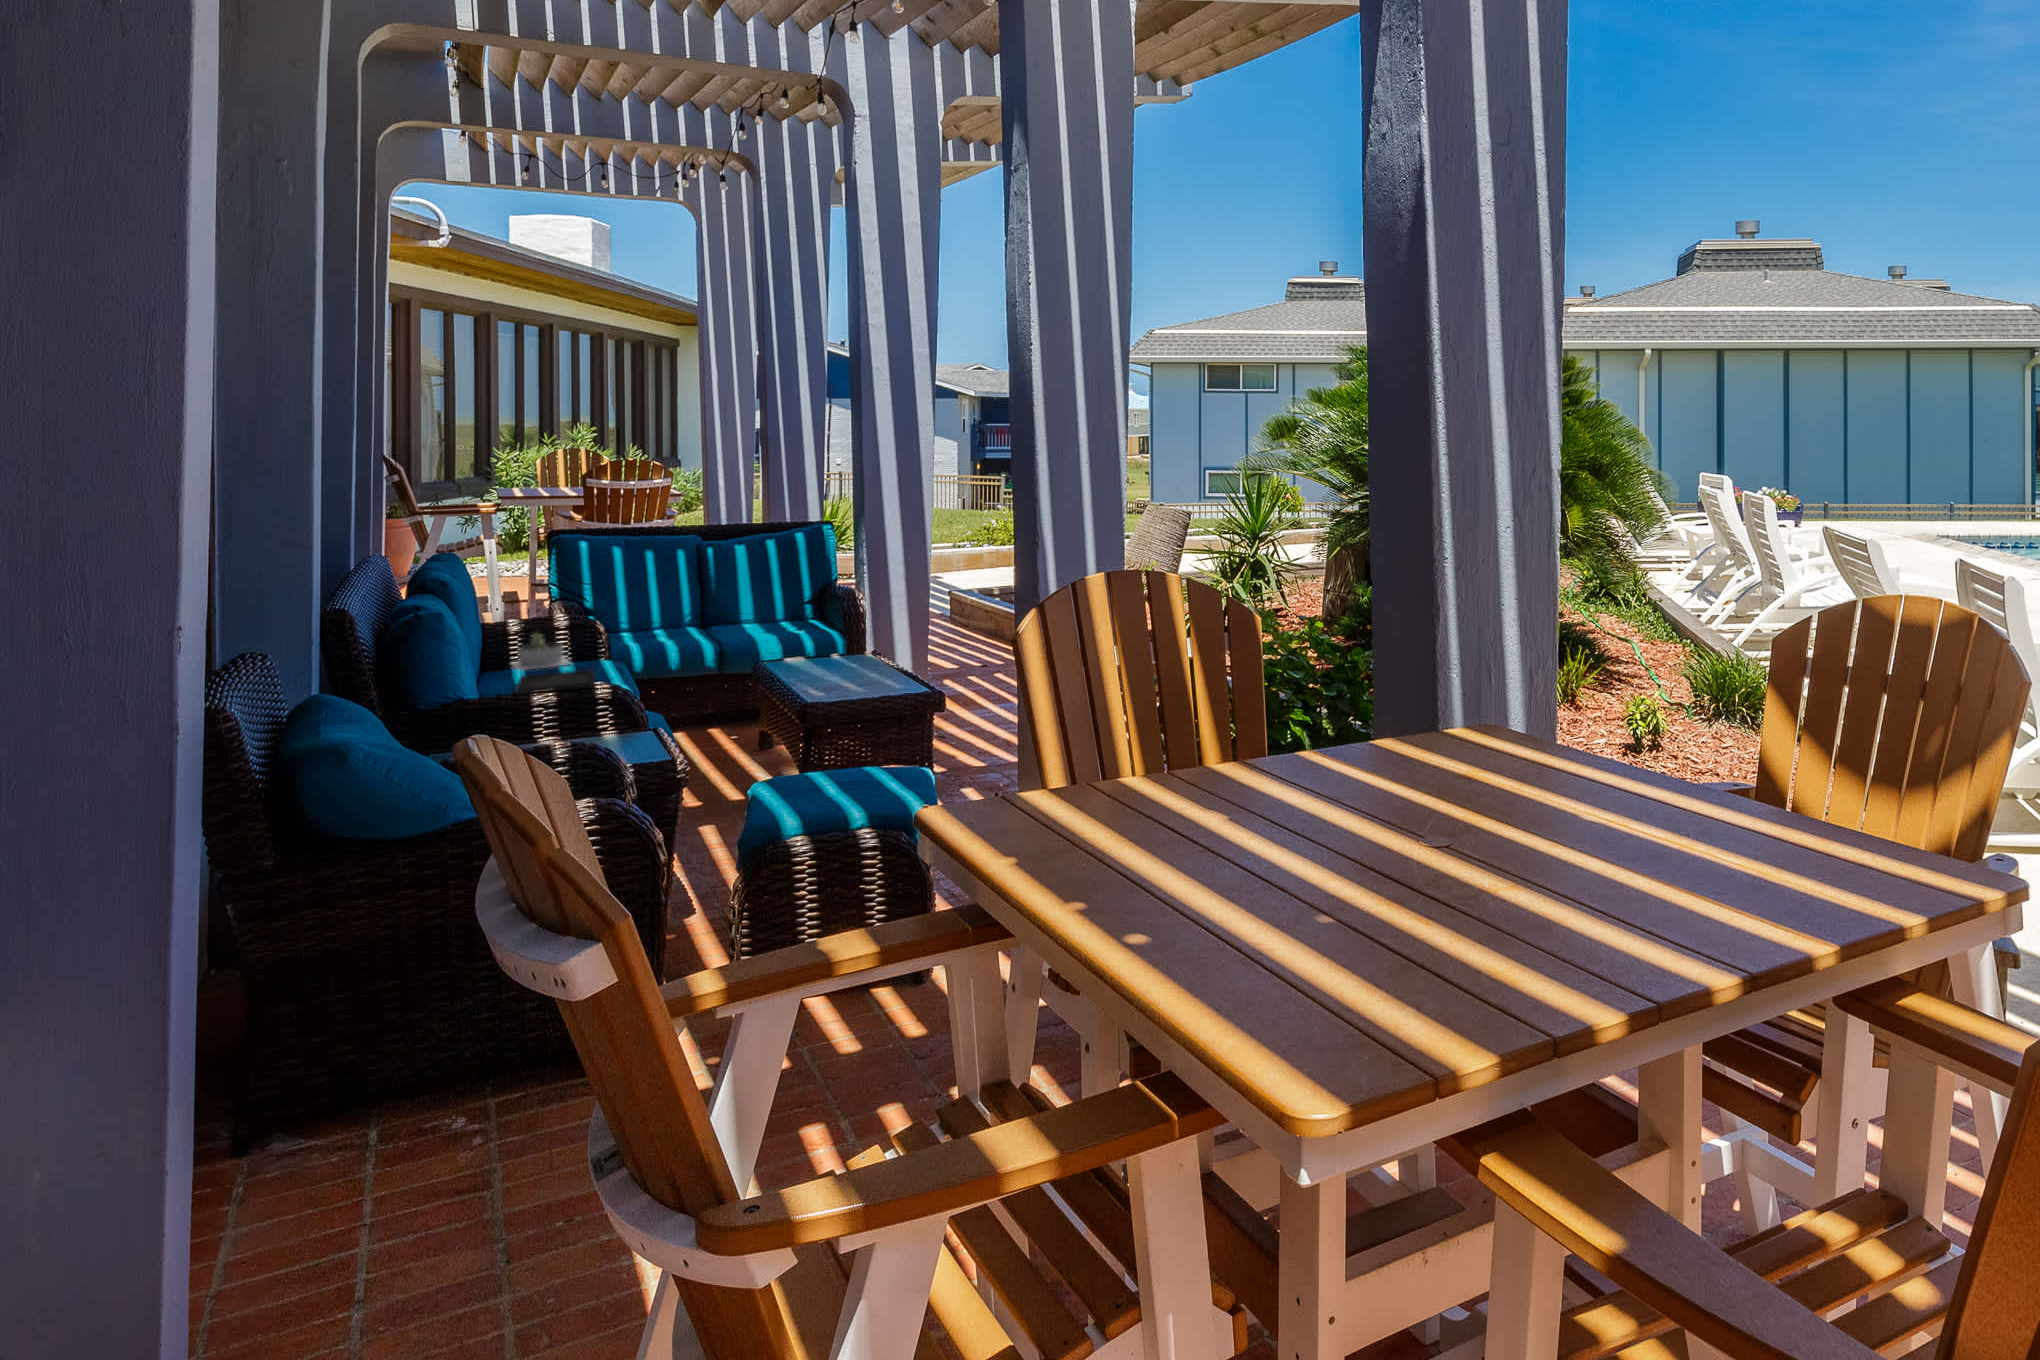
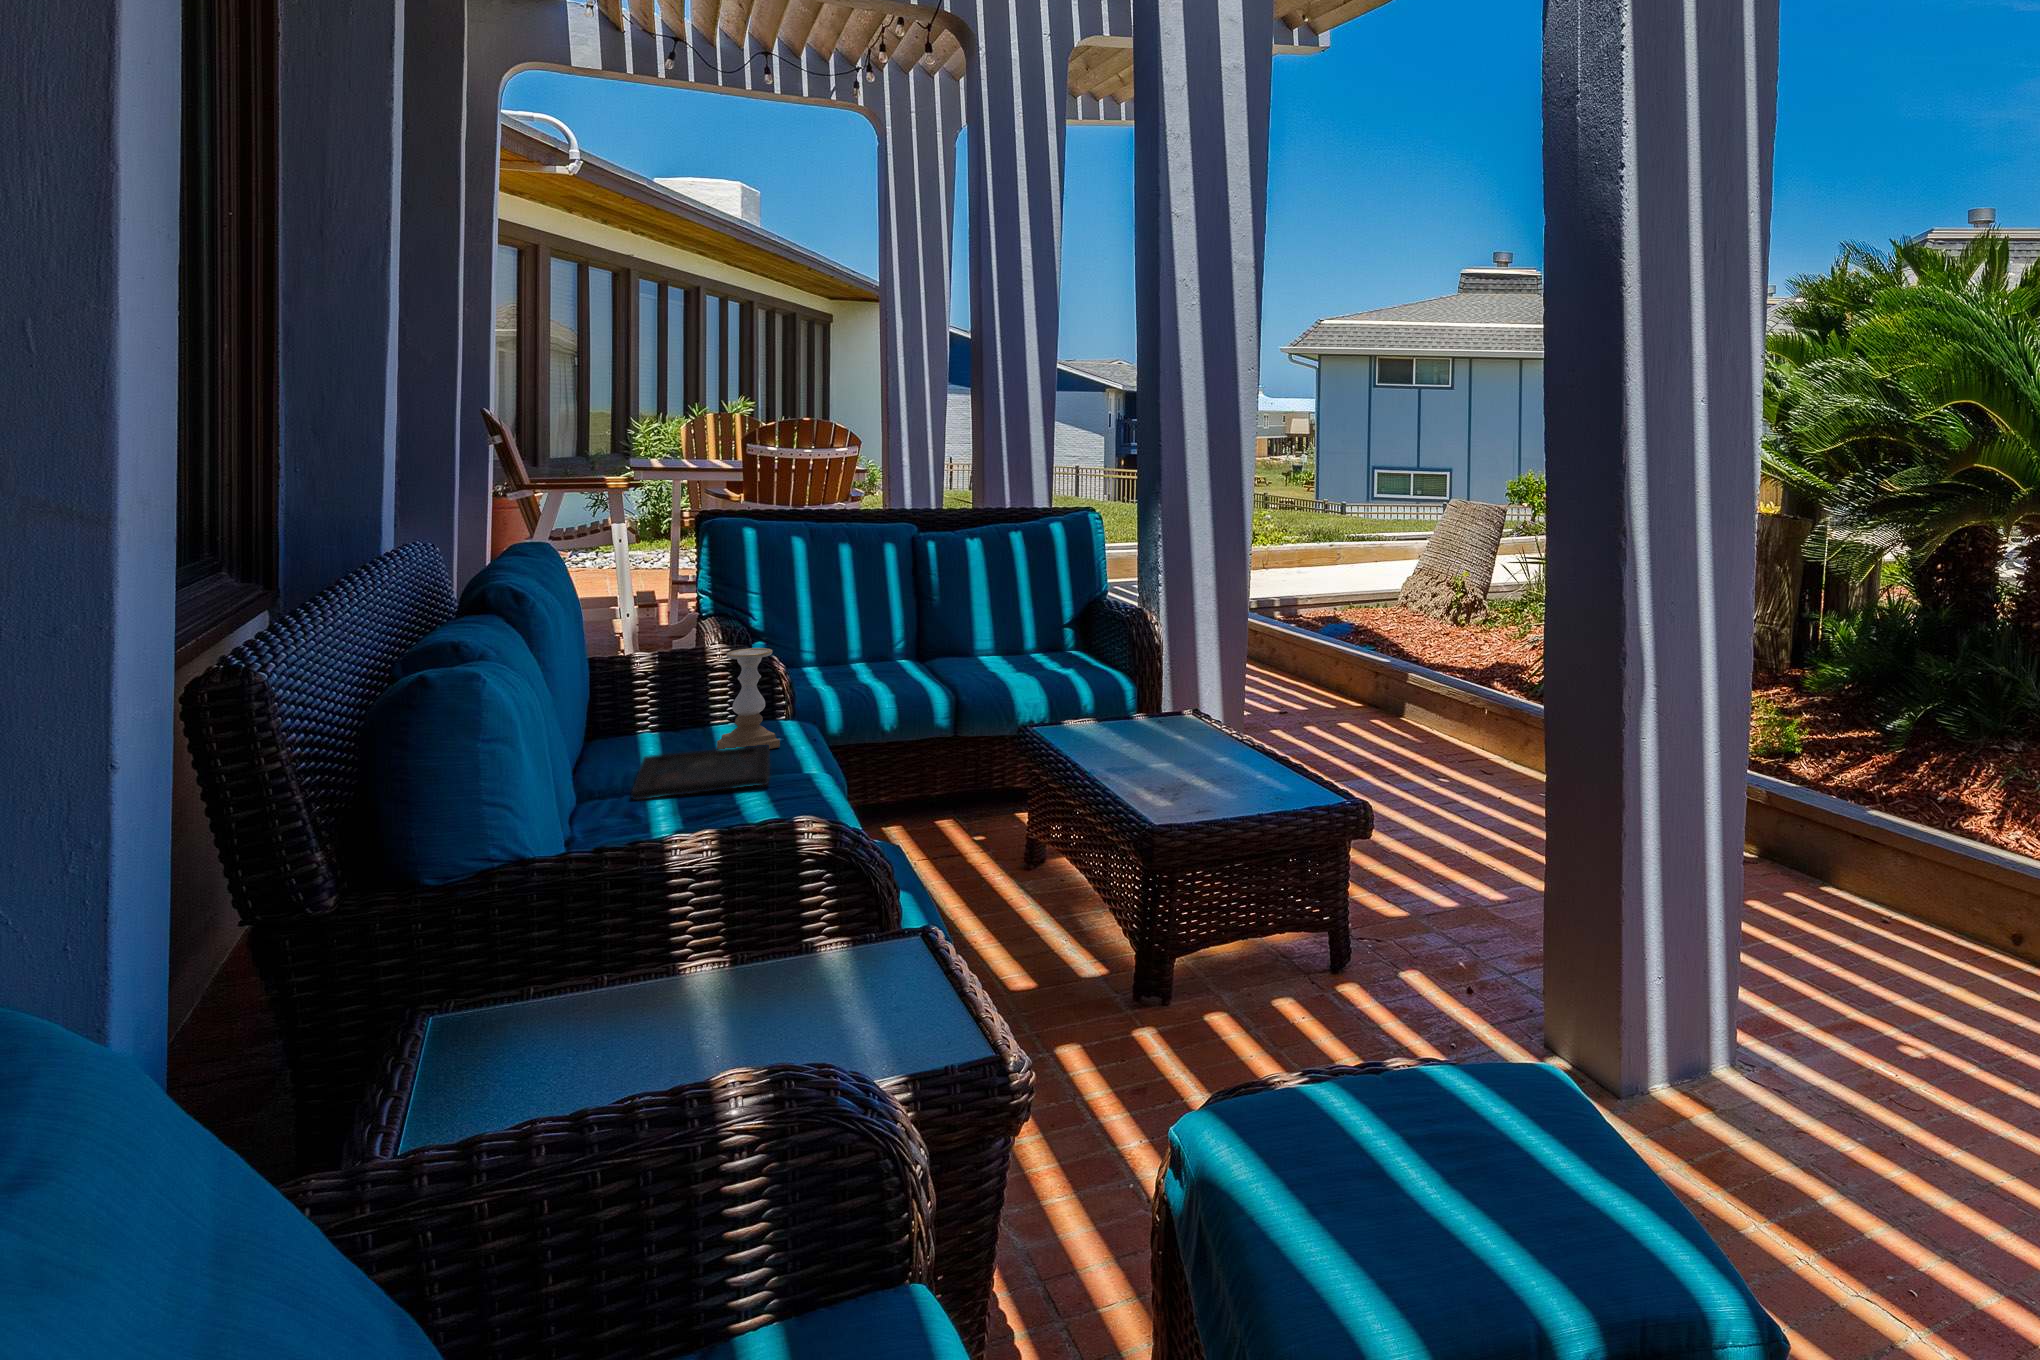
candle holder: none [564,616,602,676] -> present [717,648,780,749]
succulent planter: present [512,634,570,670] -> none [630,673,728,740]

